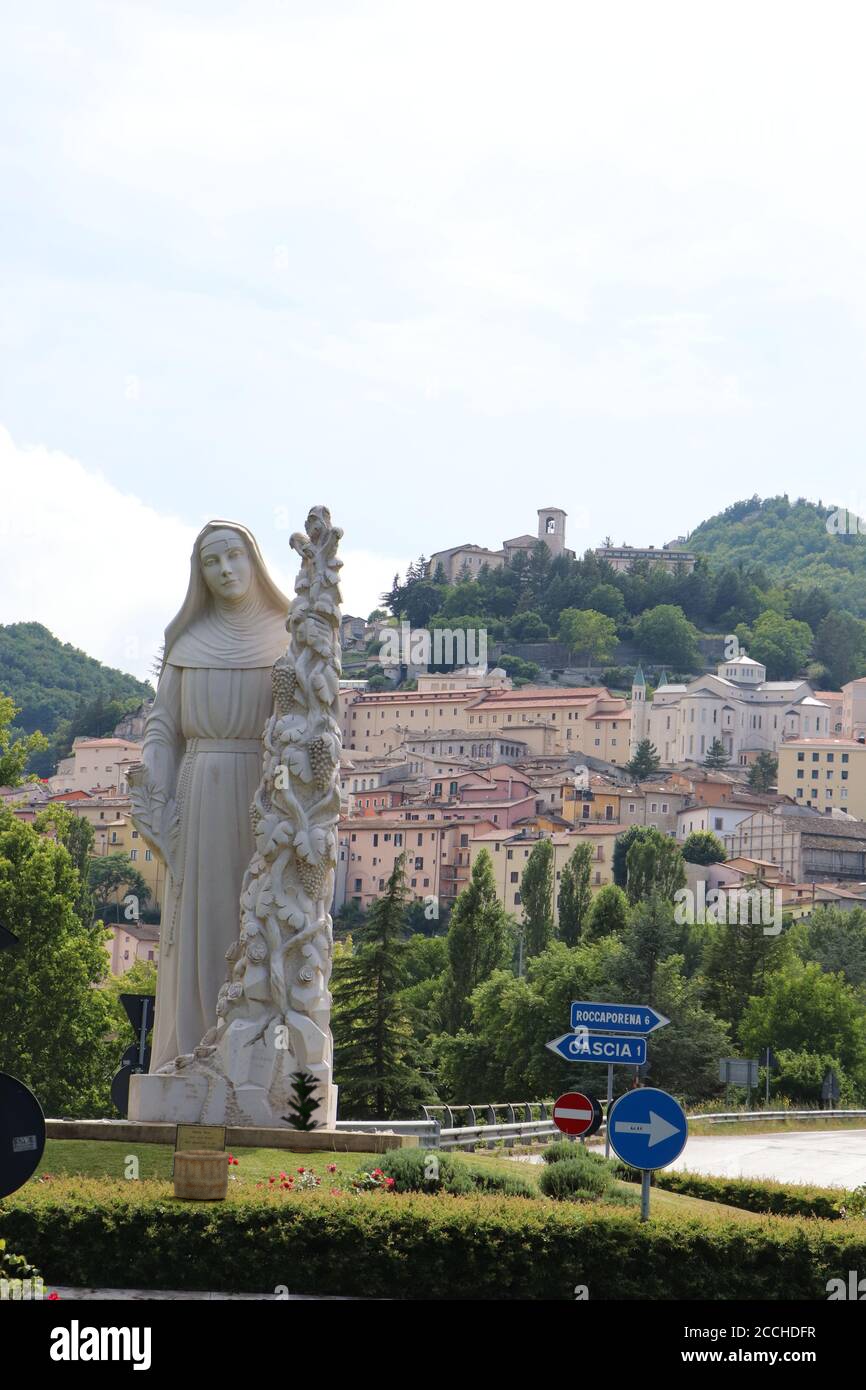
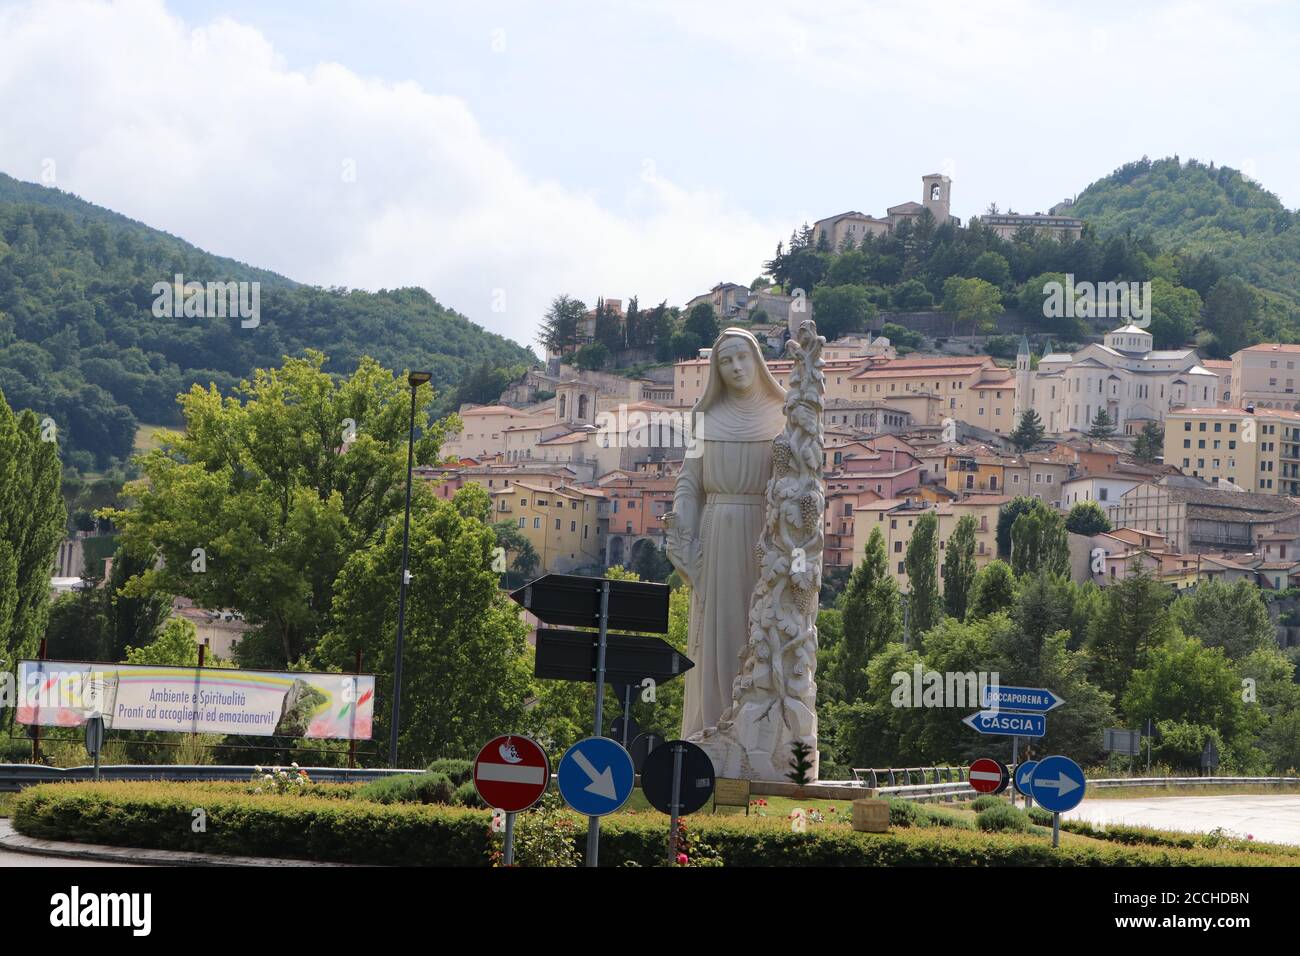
wooden bucket: present [174,1150,230,1200] -> present [852,799,890,832]

